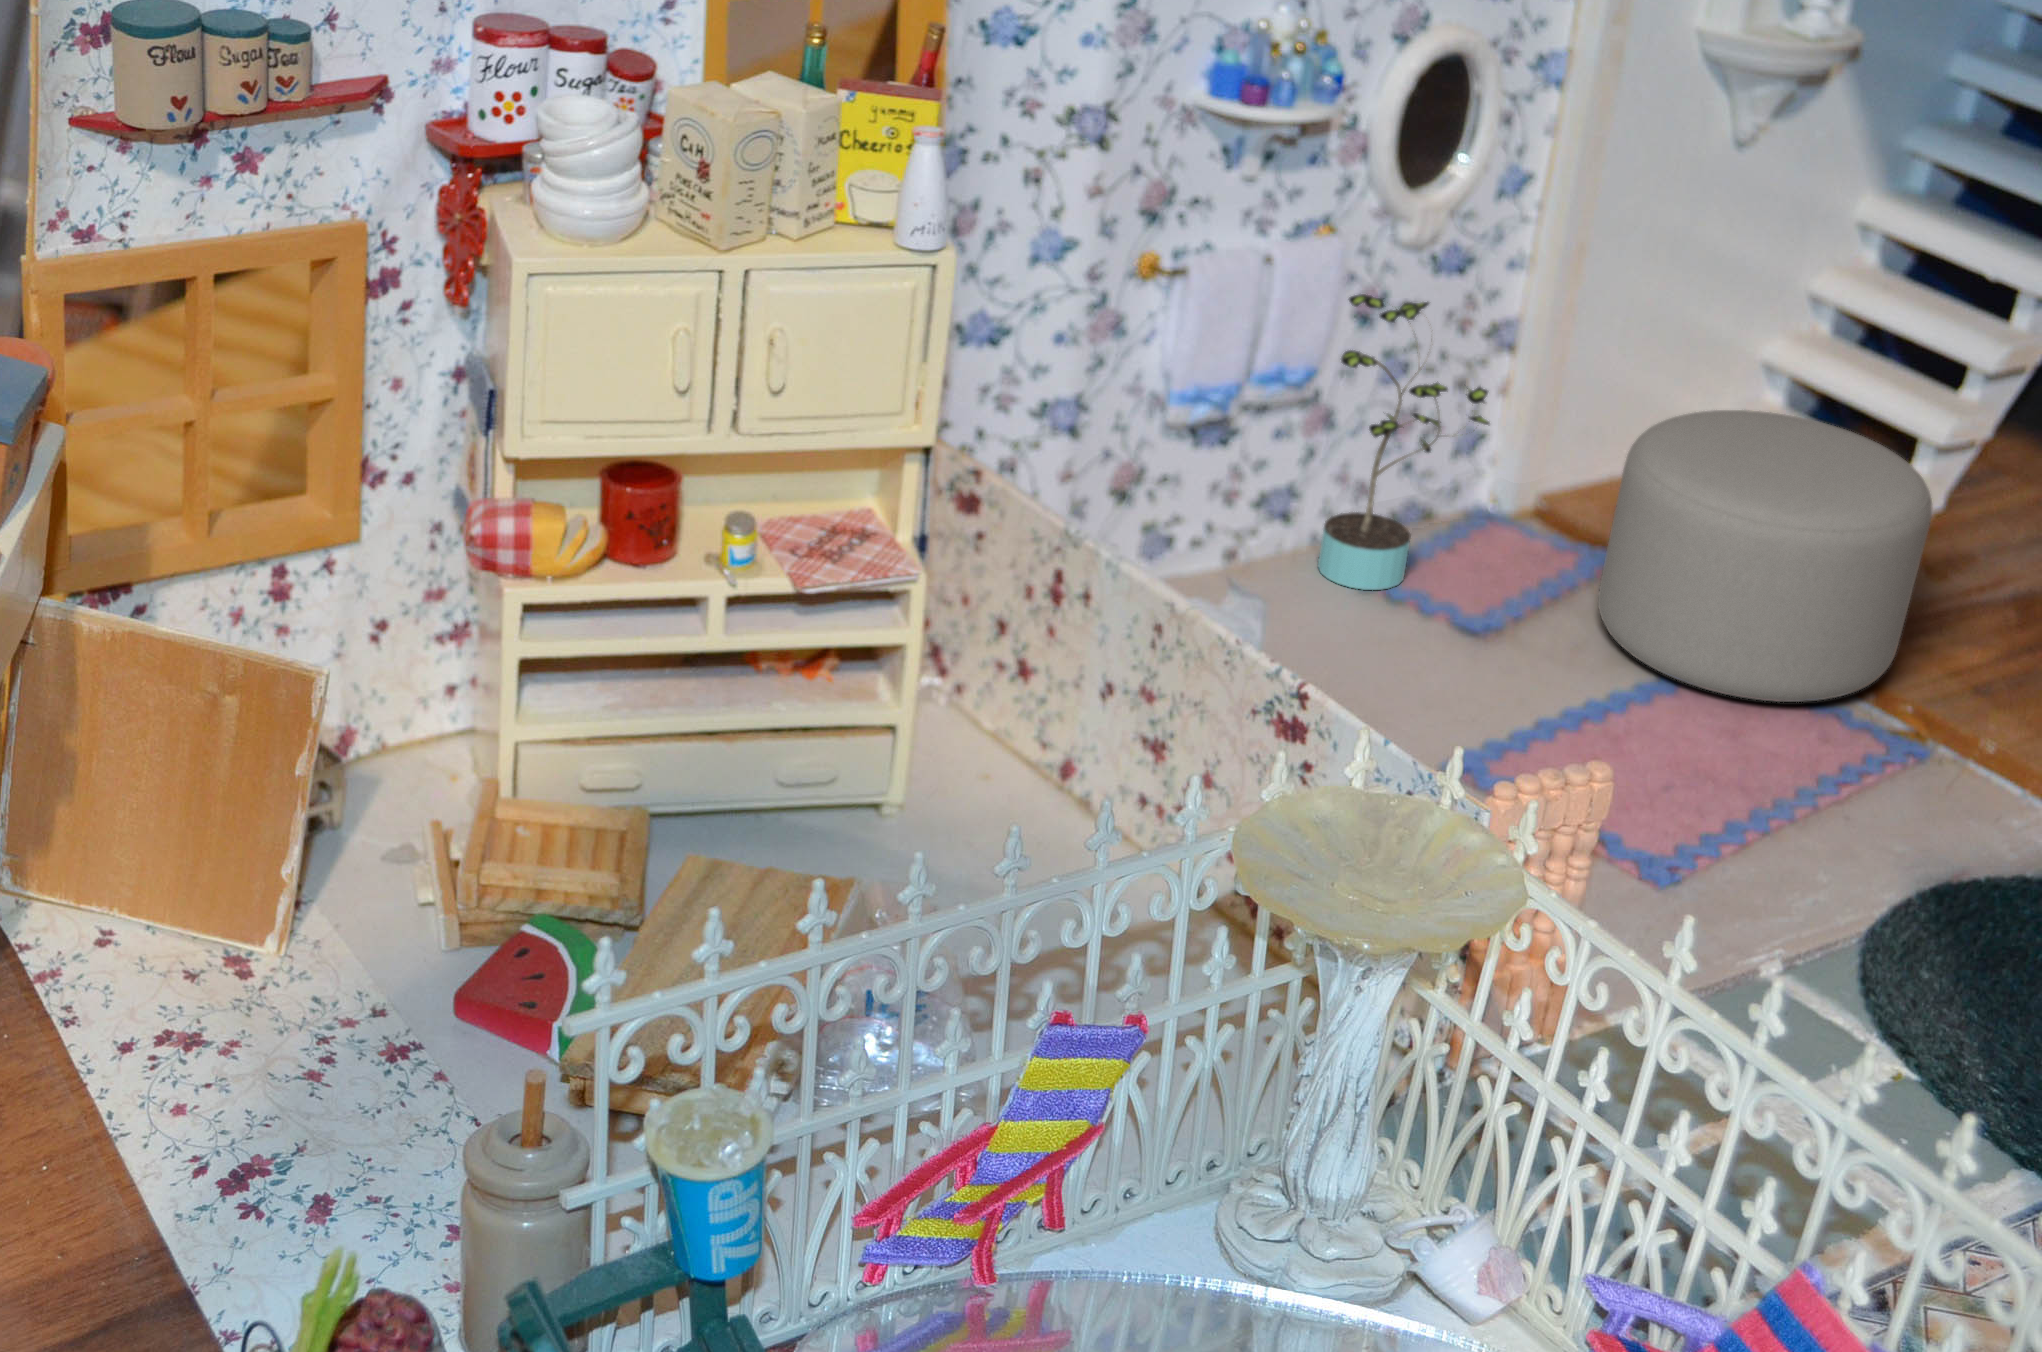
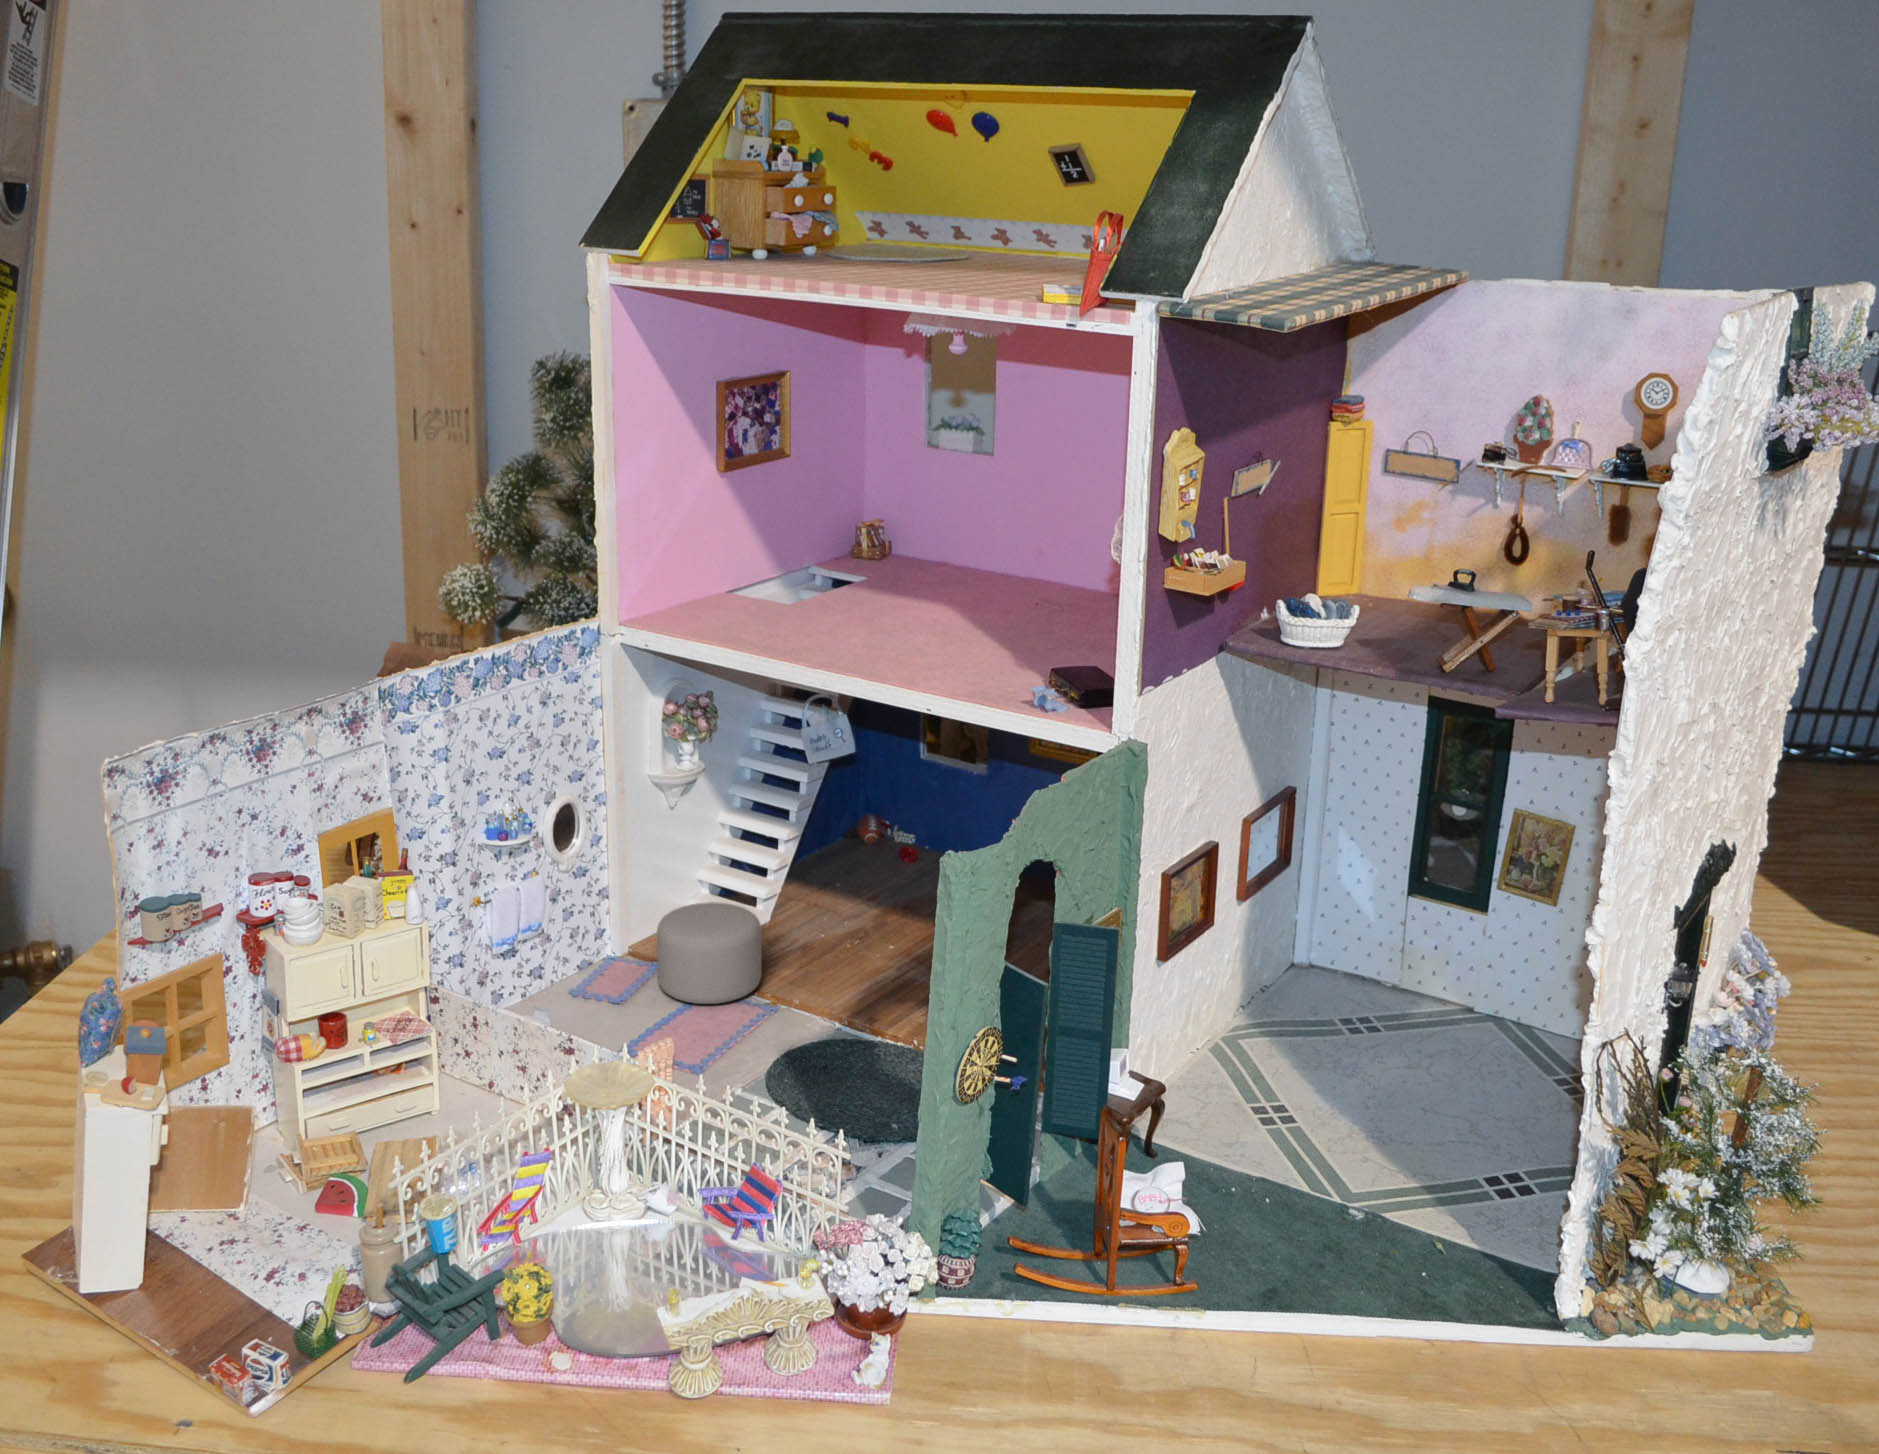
potted plant: present [1318,294,1489,590] -> none [548,889,608,997]

